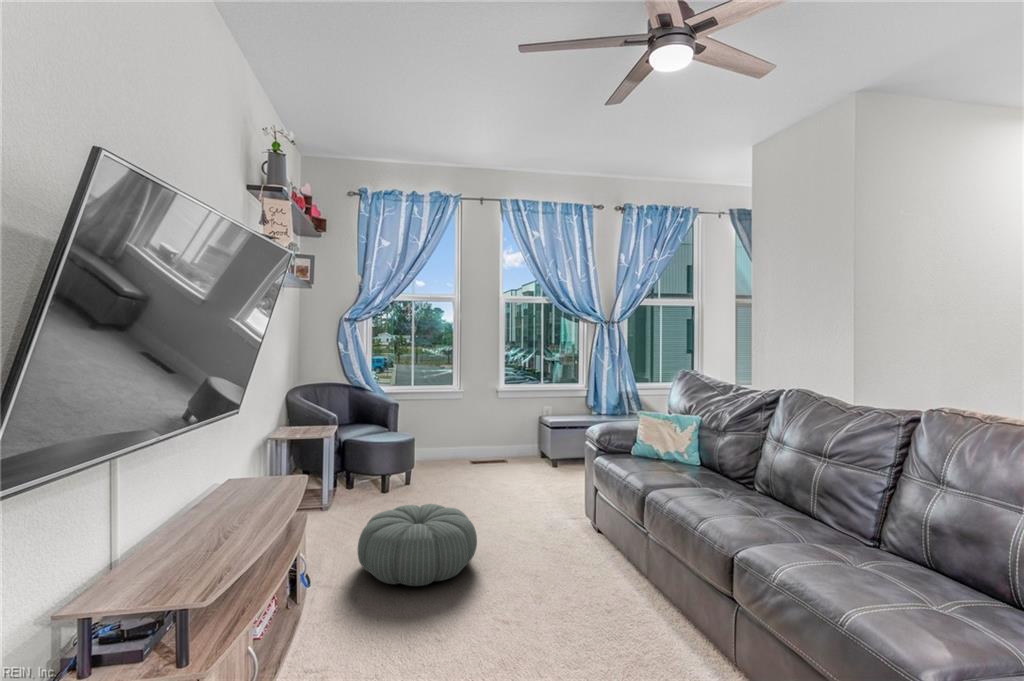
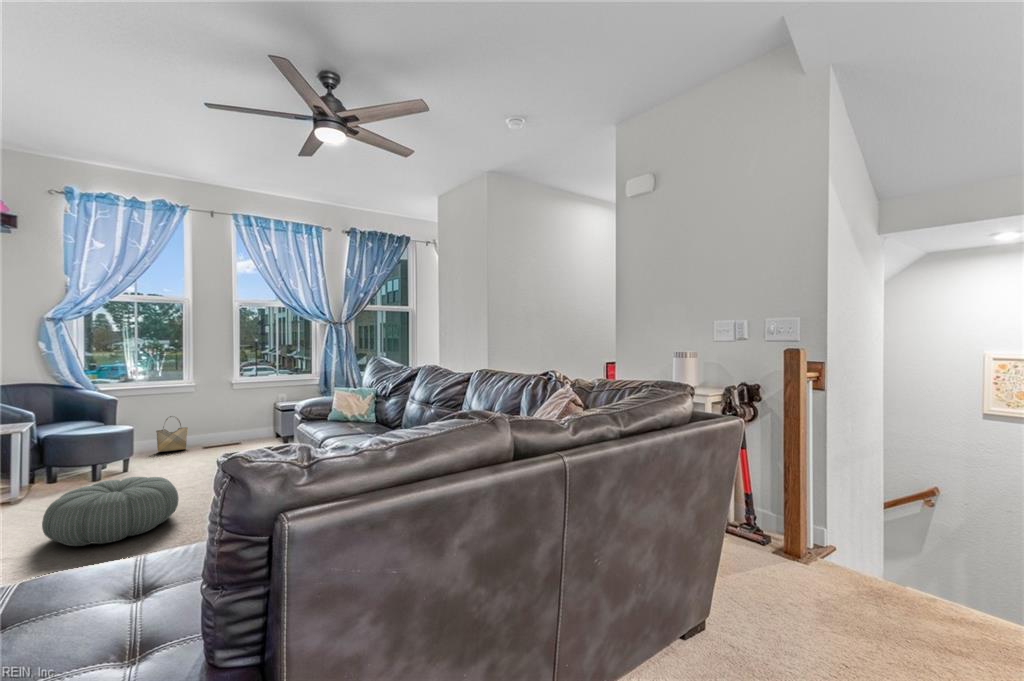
woven basket: none [429,425,457,463] -> present [156,416,188,452]

